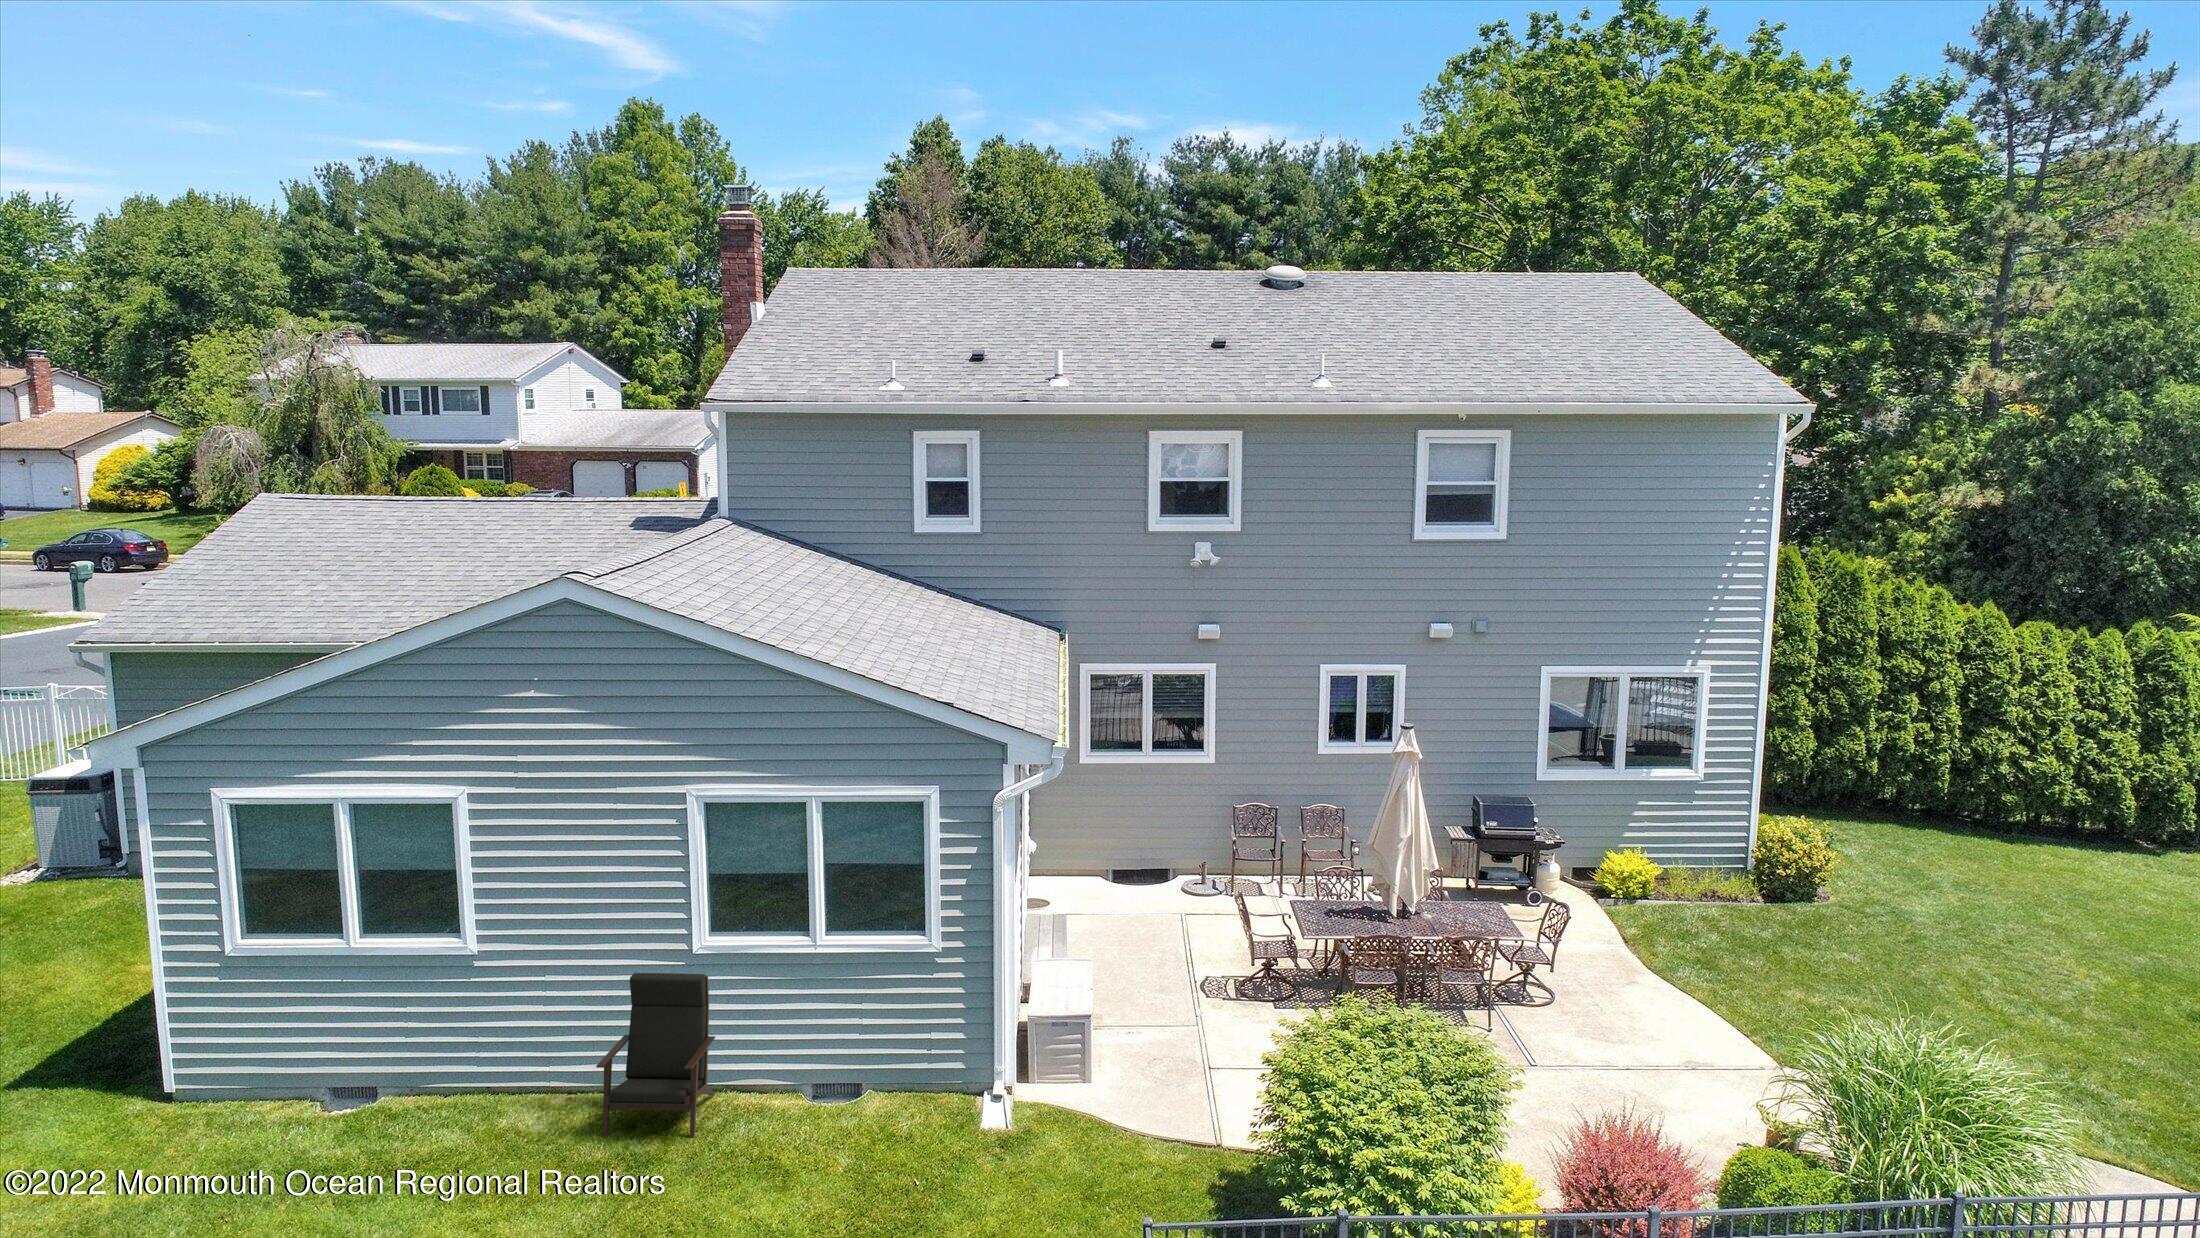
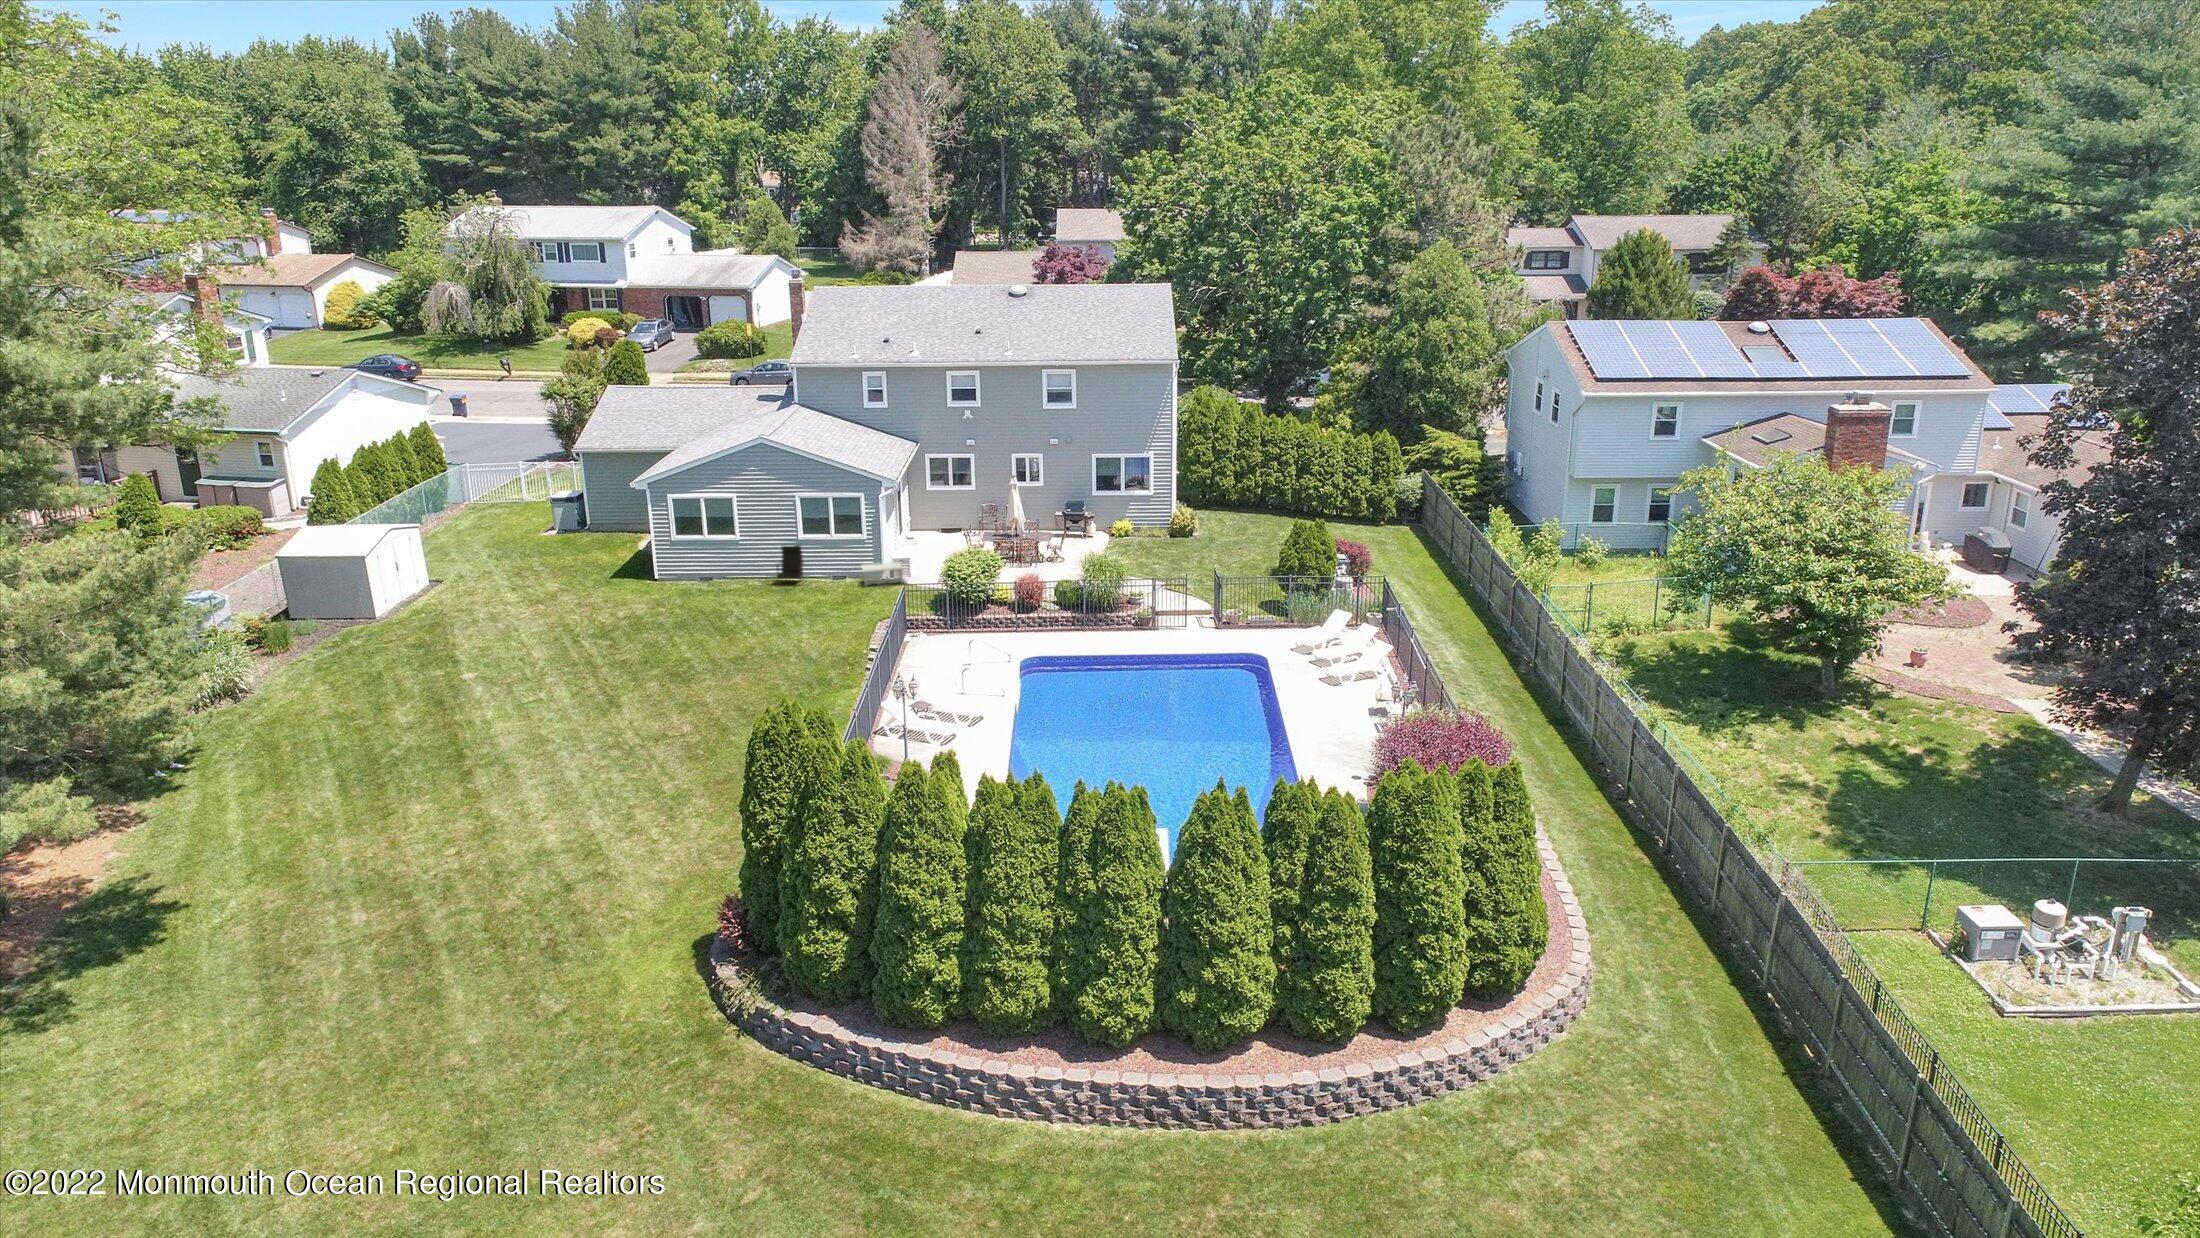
storage bench: none [924,1028,1085,1142] -> present [861,562,903,585]

